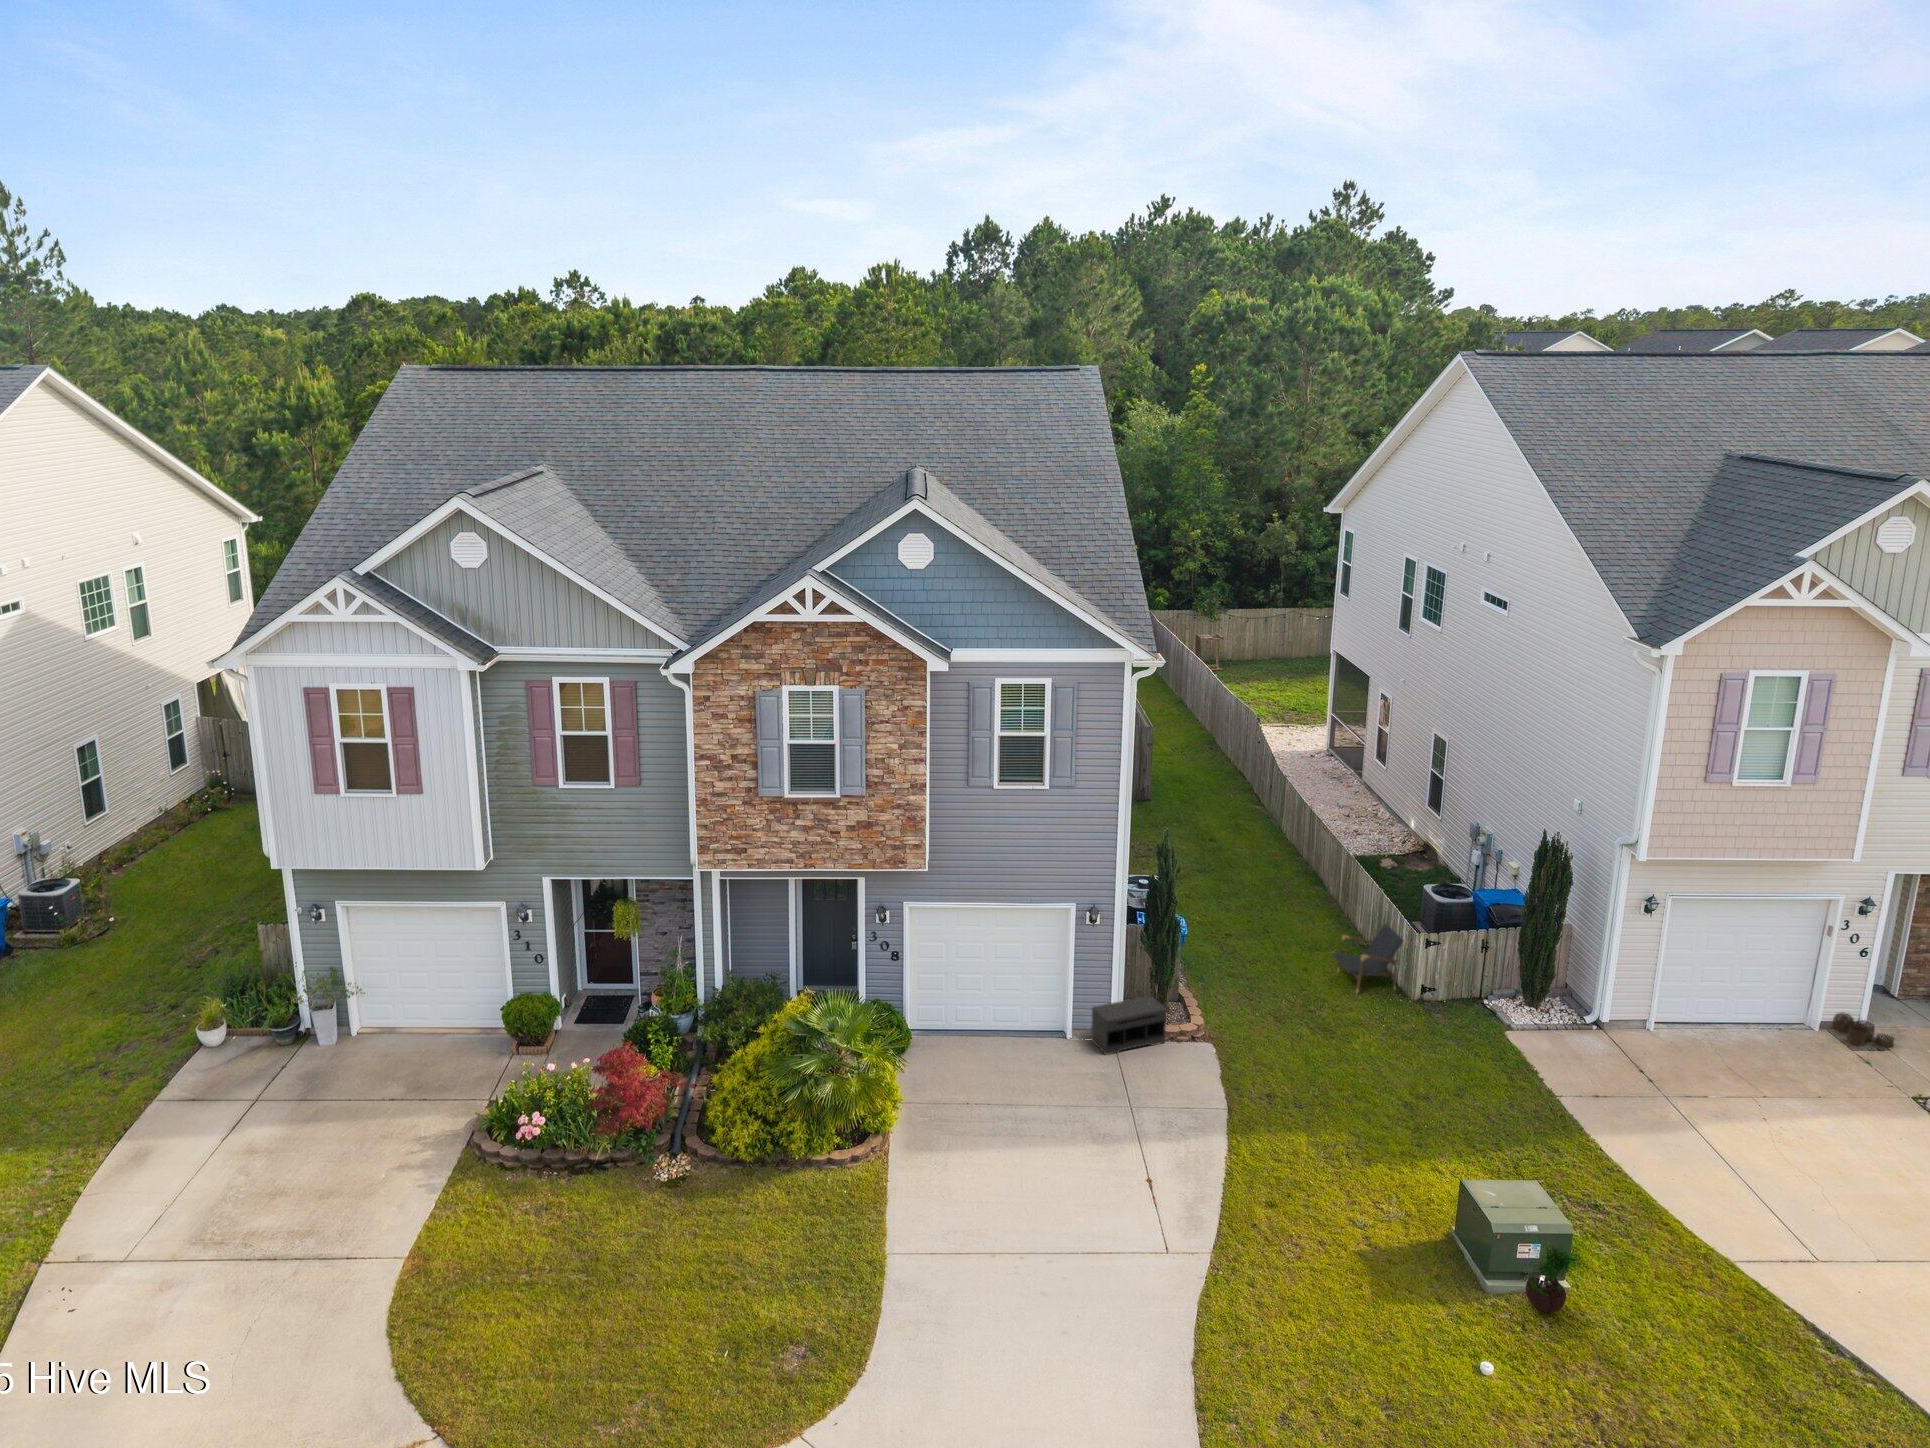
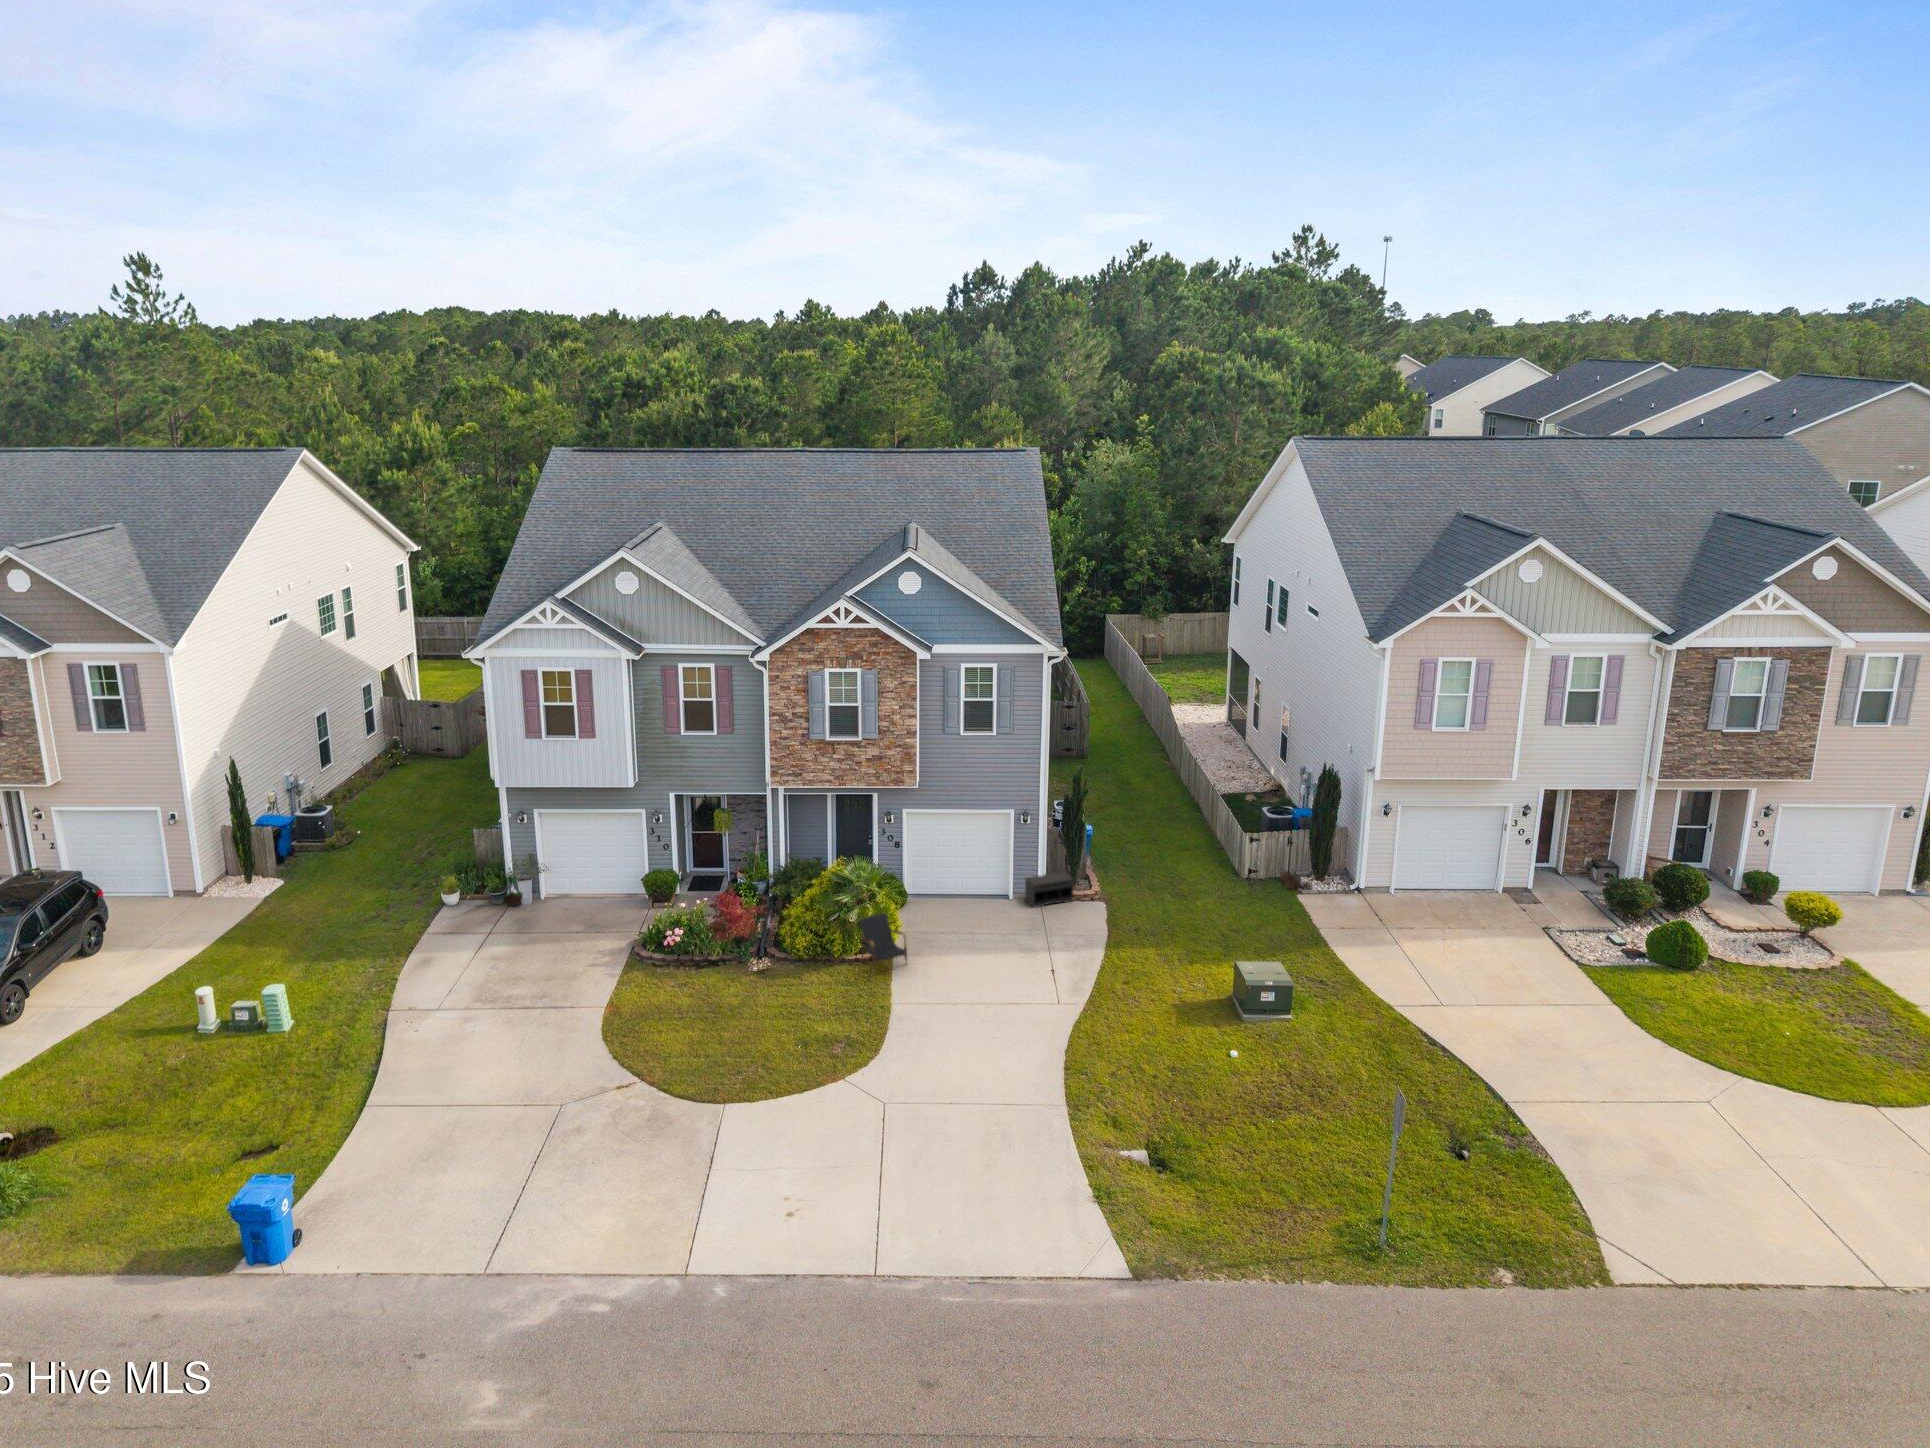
lounge chair: present [1333,924,1403,993] -> present [860,913,907,972]
woven basket: present [1832,1012,1894,1047] -> present [1280,871,1312,890]
potted tree: present [1526,1244,1580,1312] -> present [499,874,523,905]

